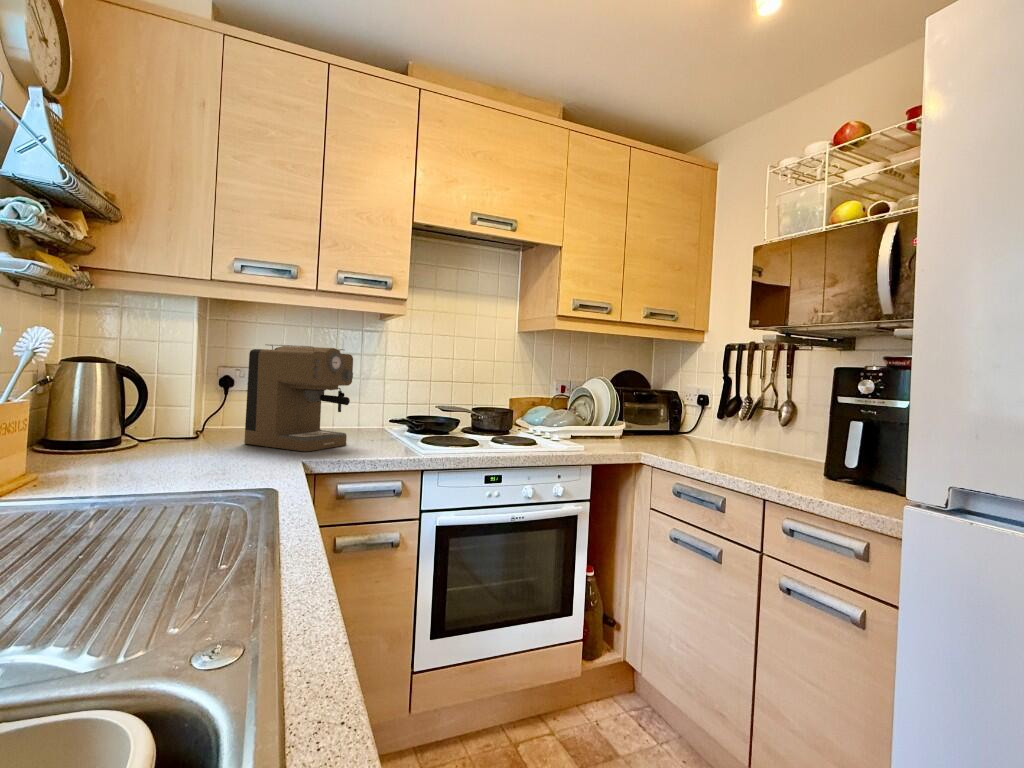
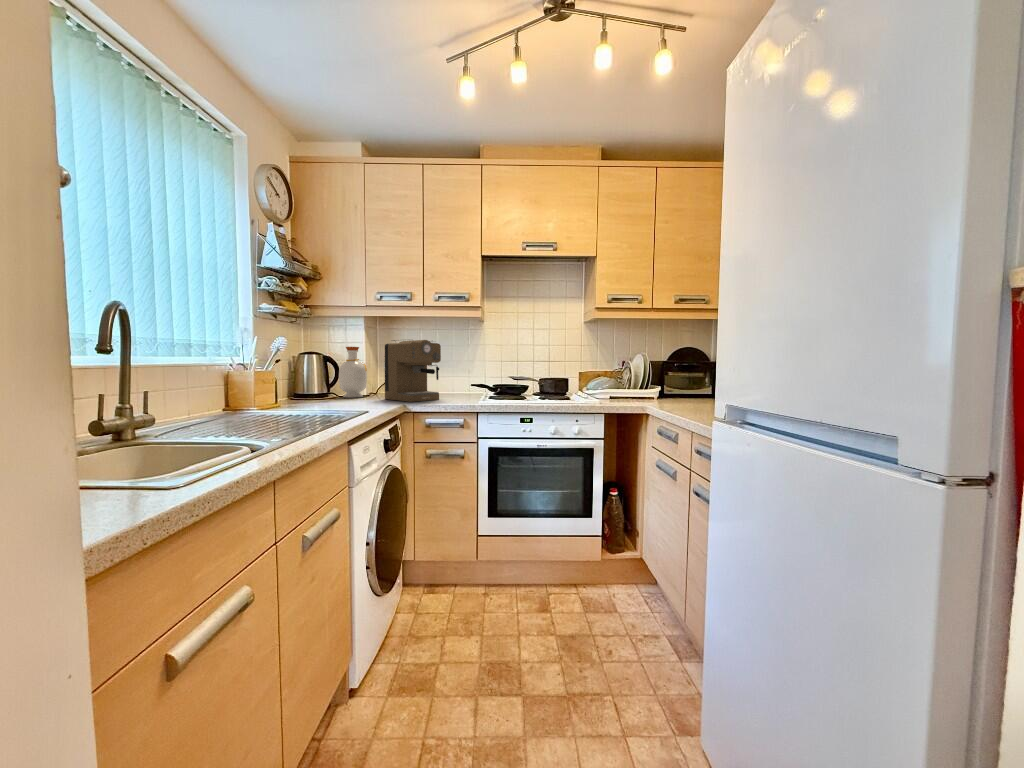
bottle: none [143,349,202,440] -> present [339,347,367,398]

